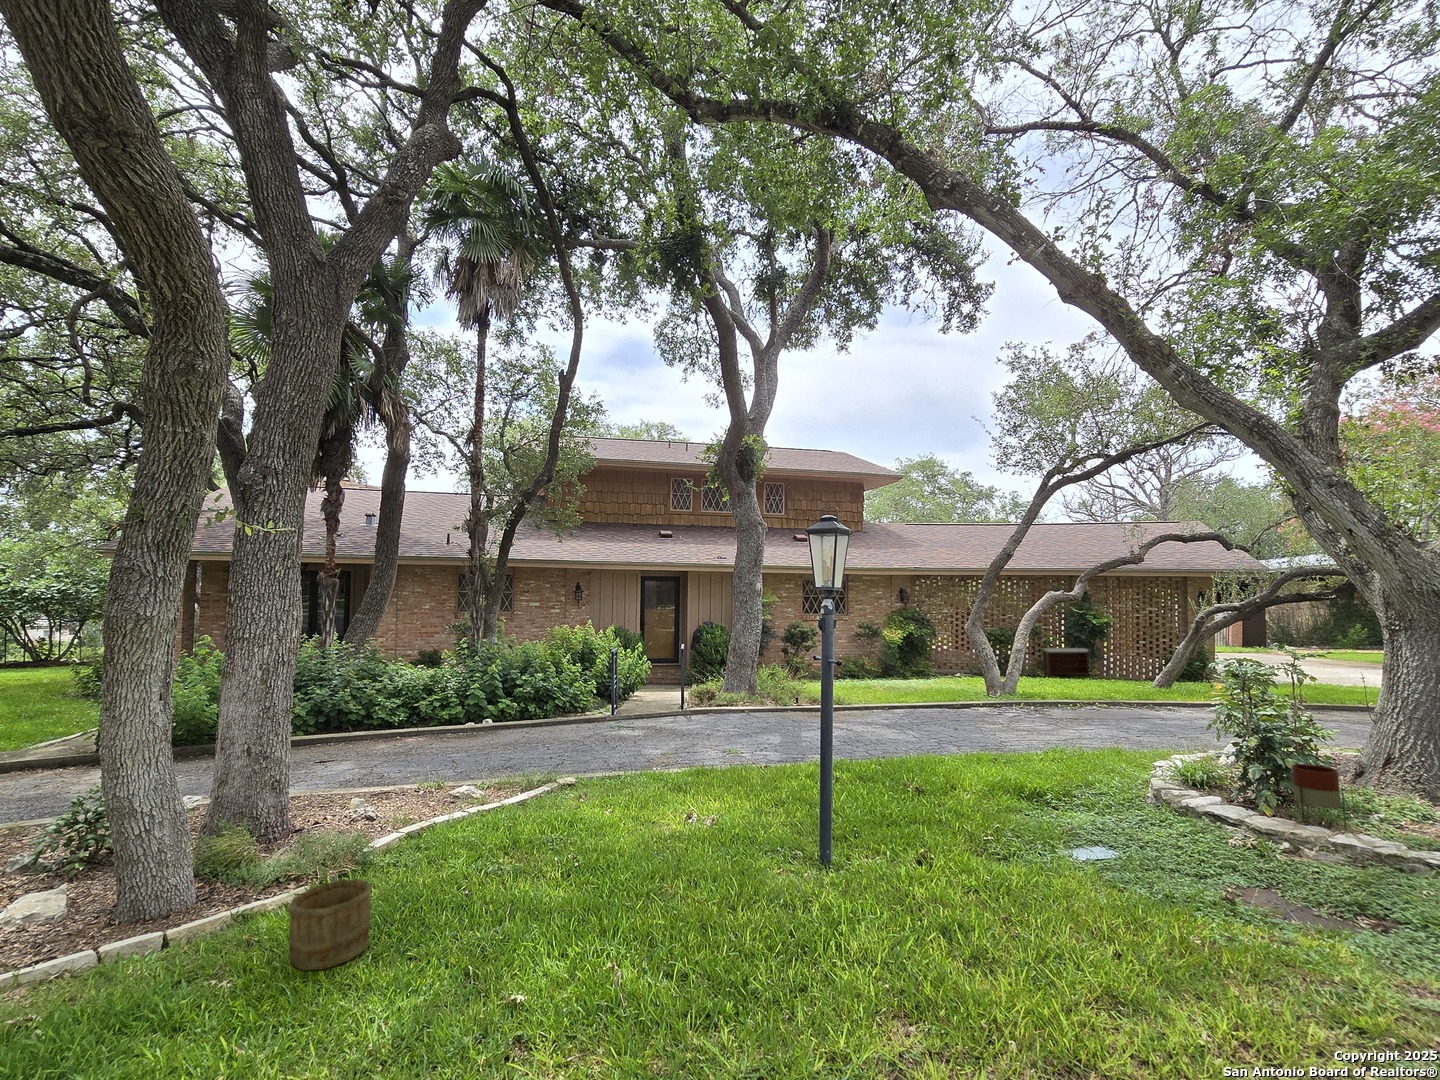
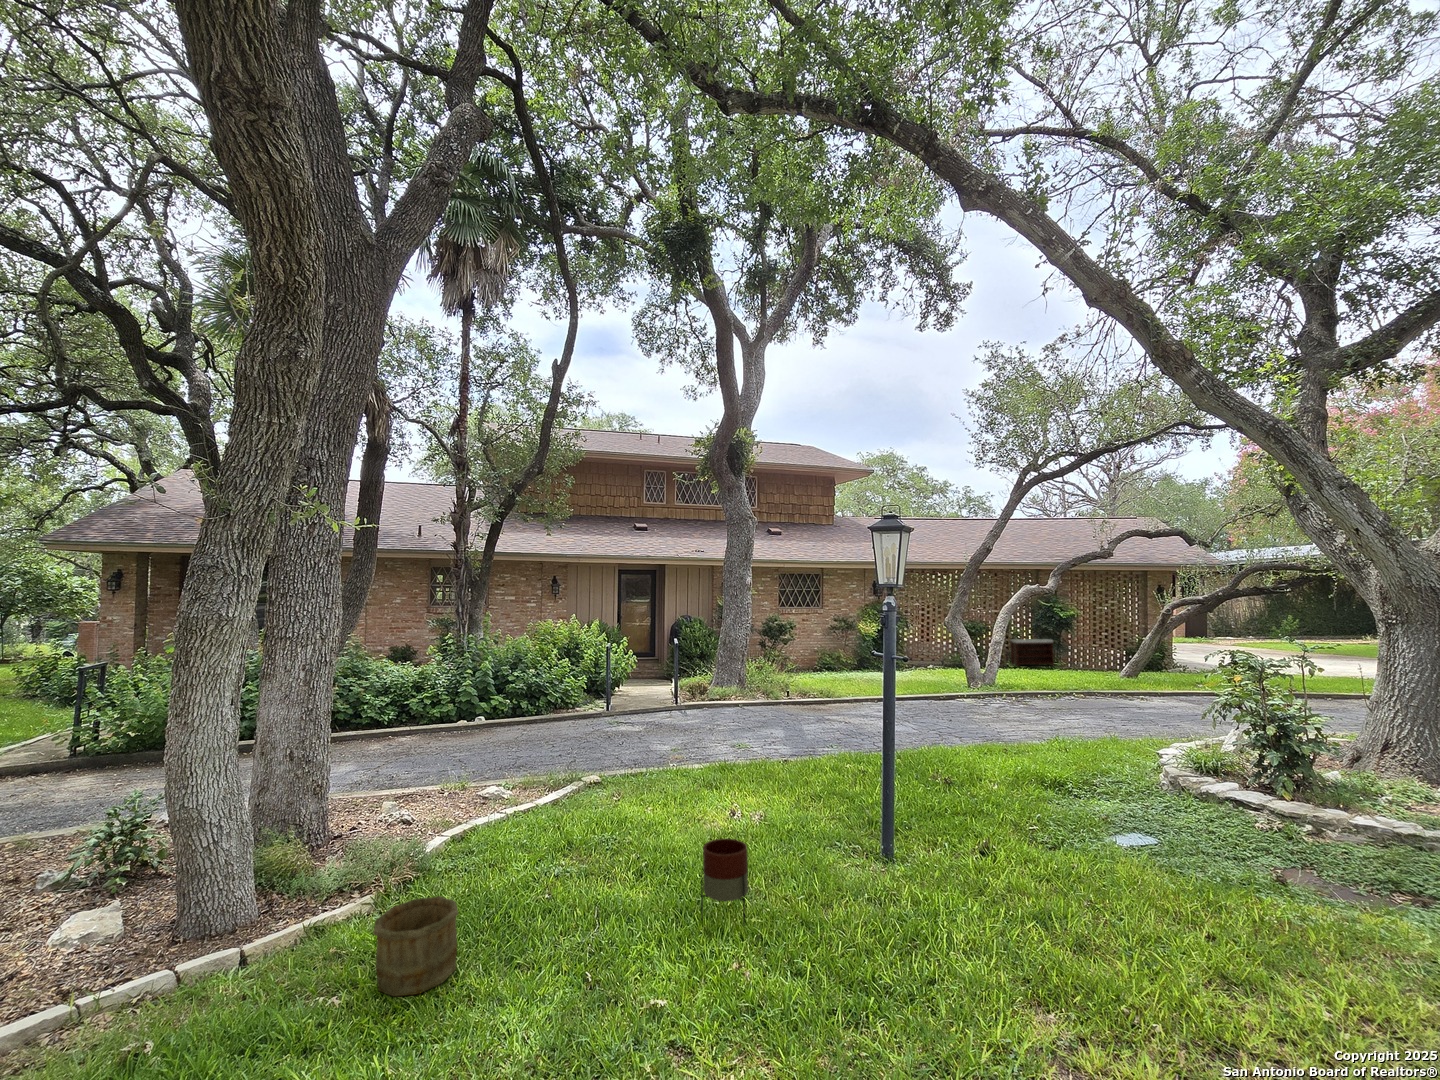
planter: present [1292,764,1346,827] -> present [701,838,748,925]

